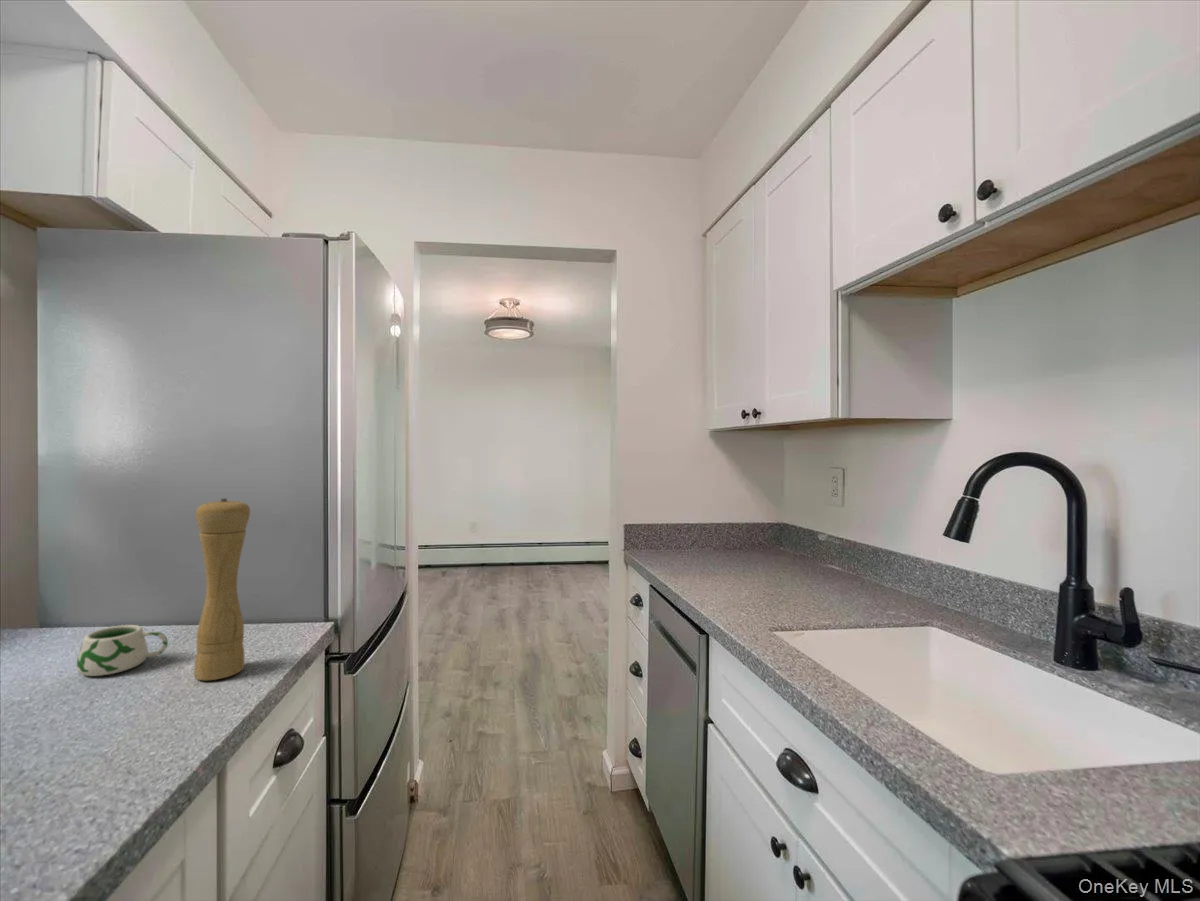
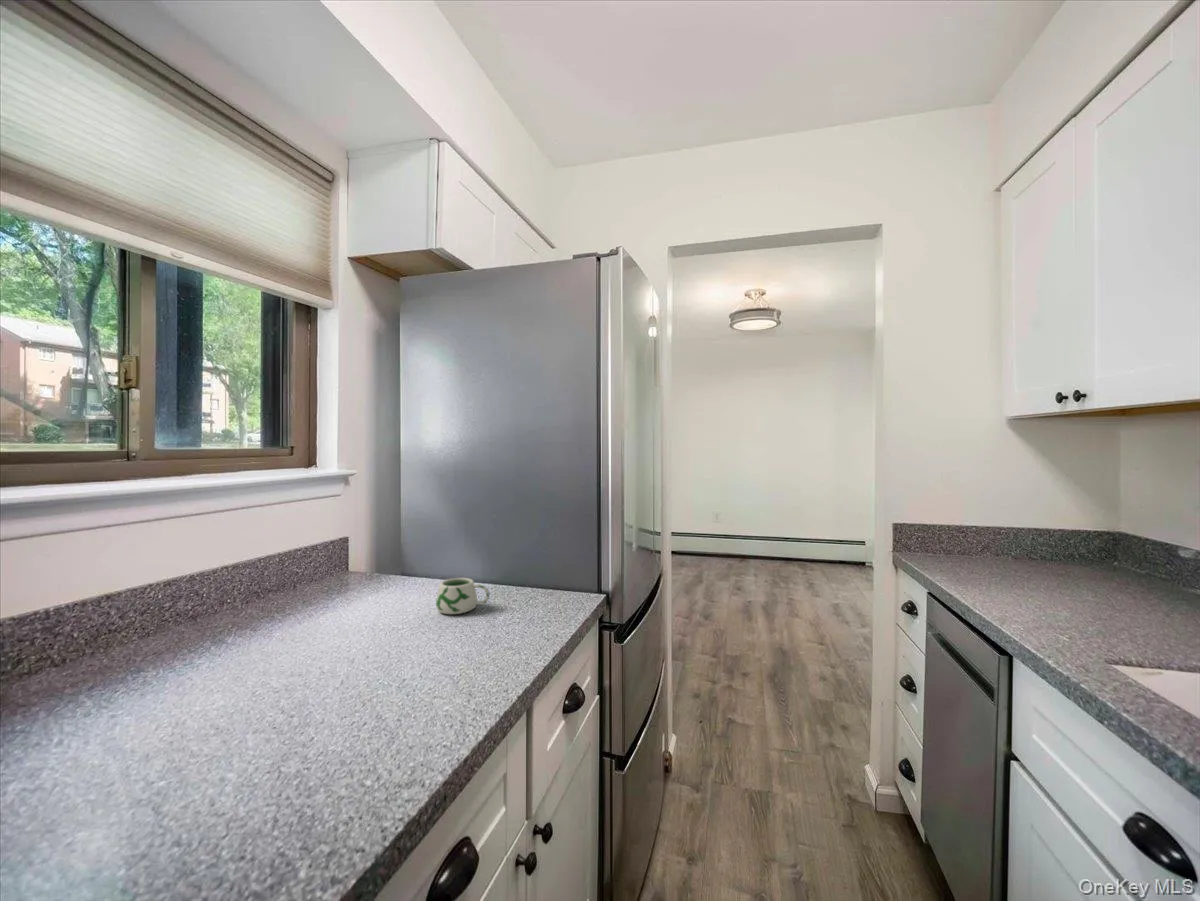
pepper mill: present [194,498,250,680] -> none [506,479,542,630]

